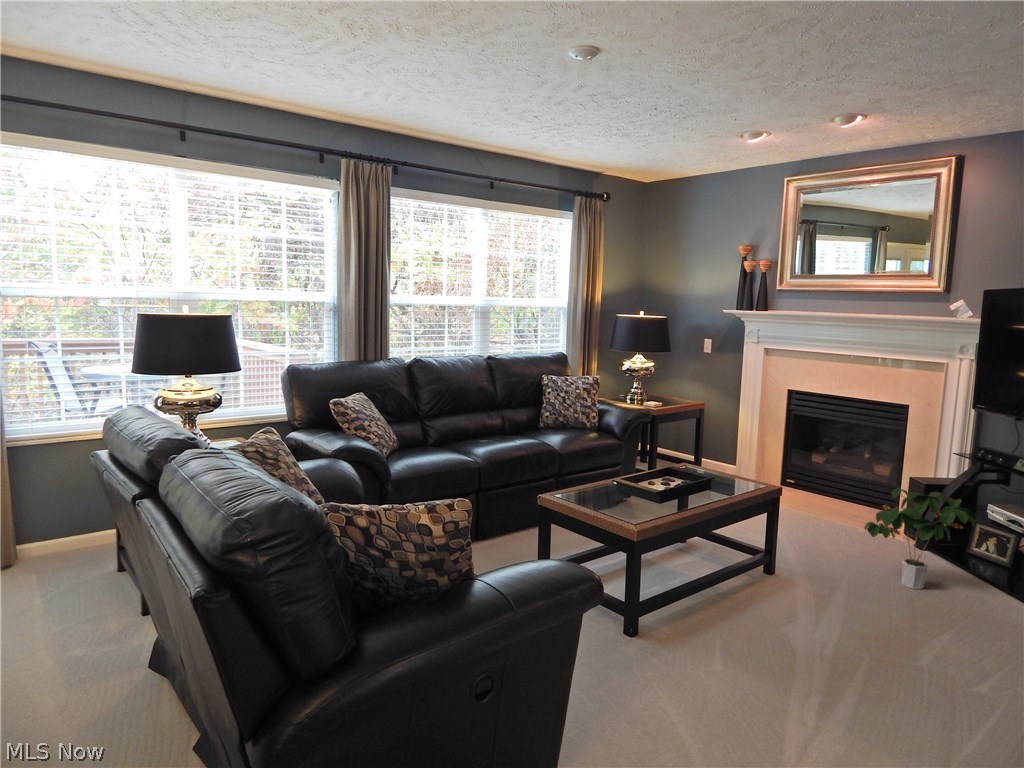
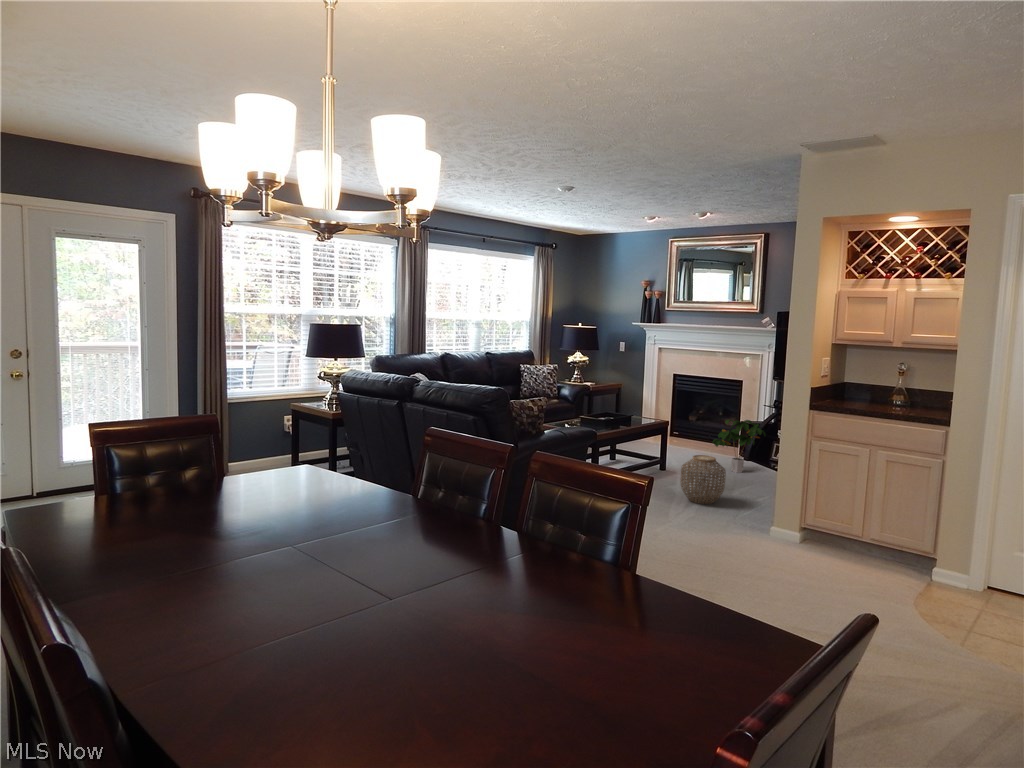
woven basket: none [810,595,919,712] -> present [681,455,726,504]

